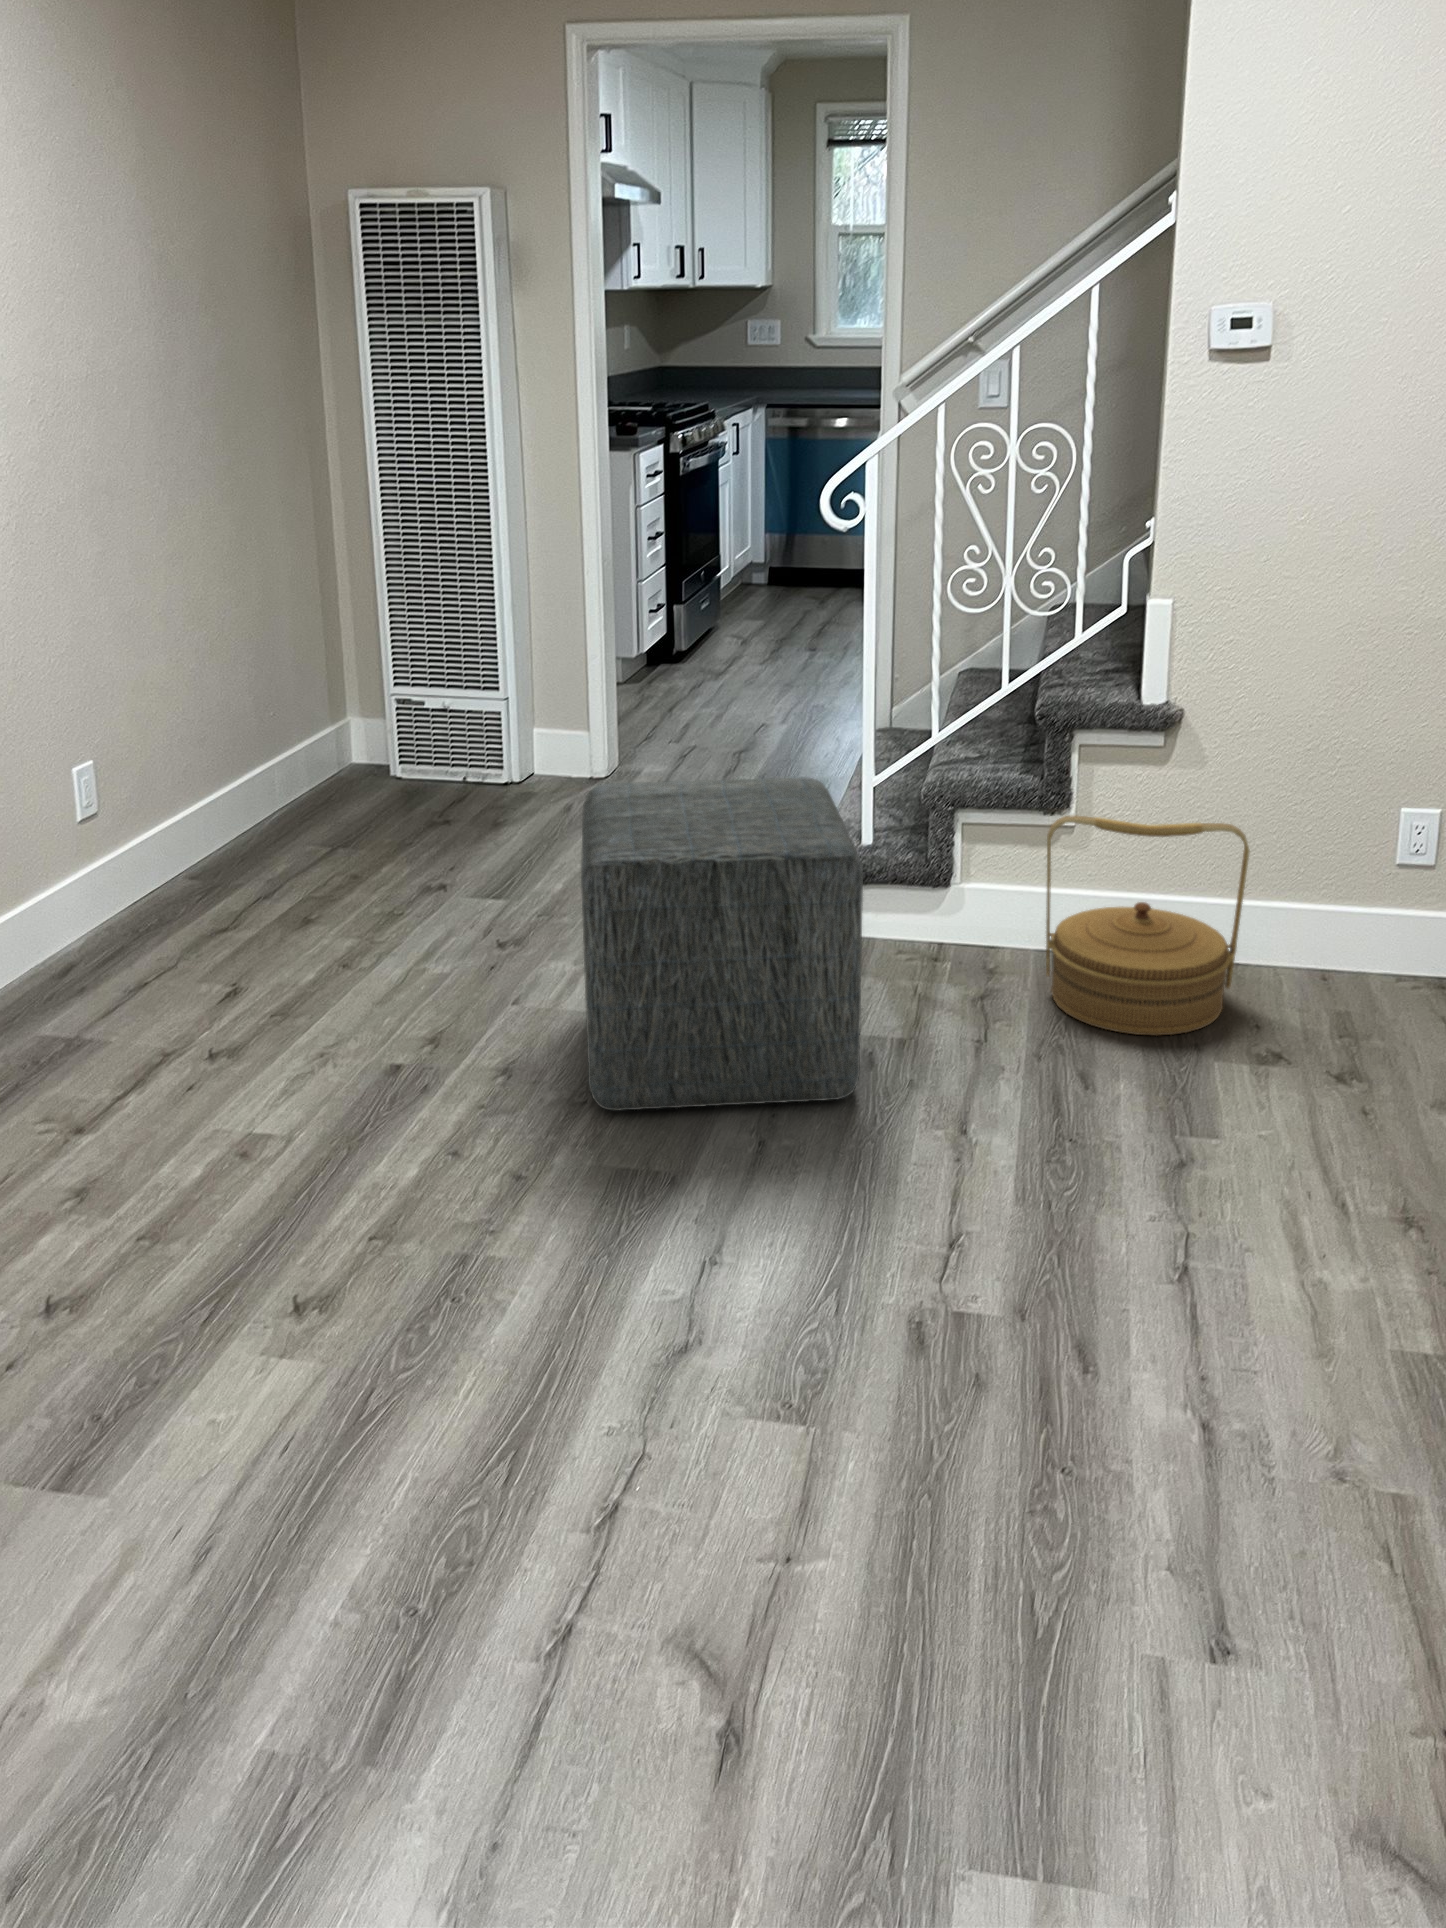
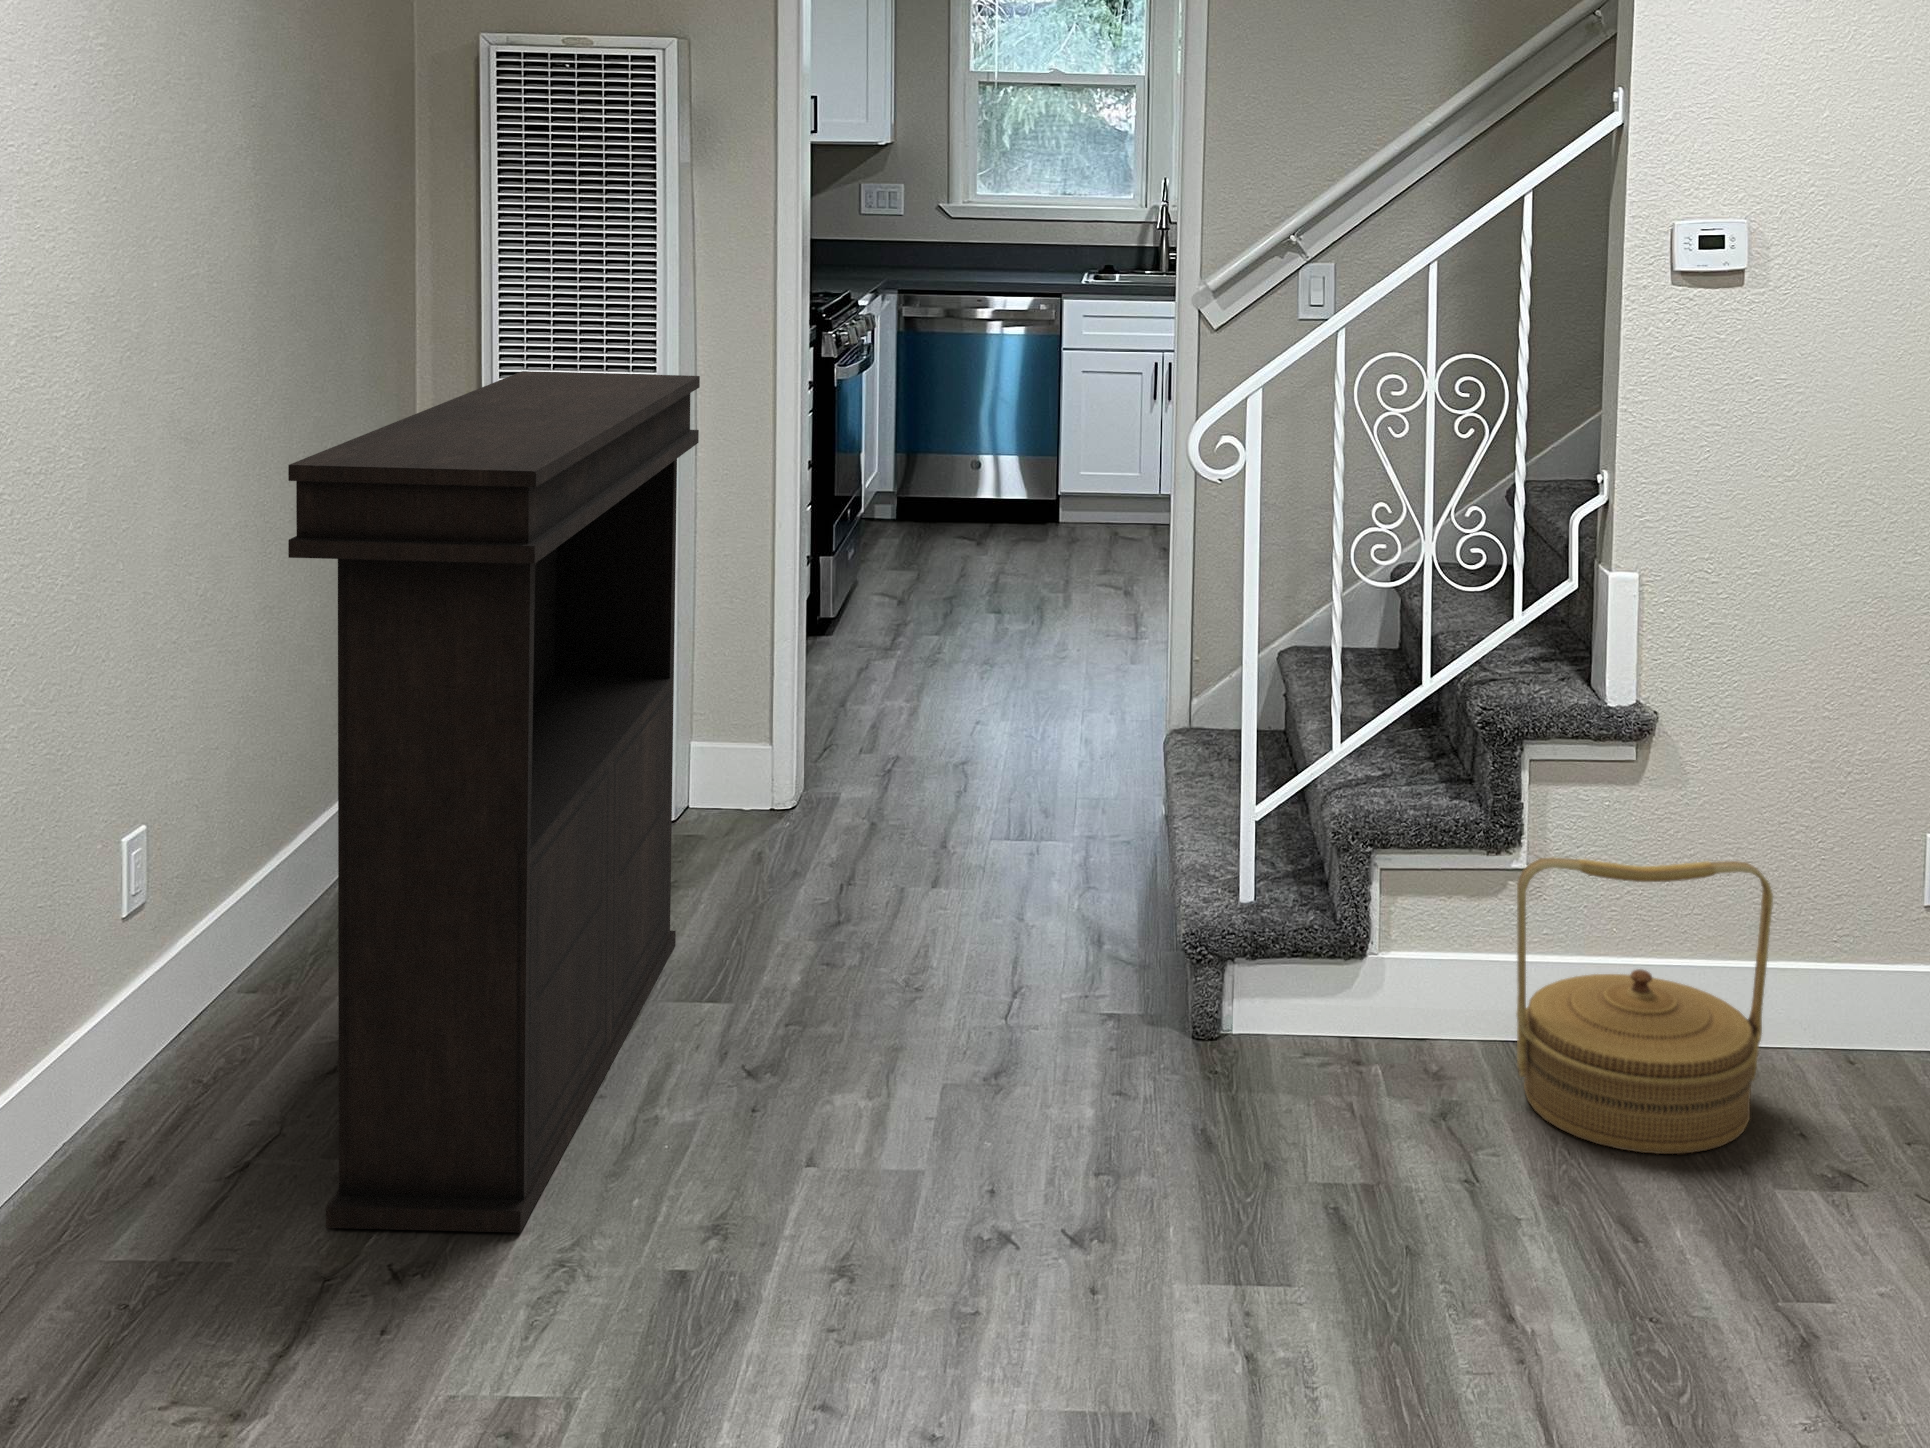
console table: none [94,447,484,1033] -> present [288,371,700,1233]
ottoman: present [581,778,863,1110] -> none [929,821,1364,1323]

